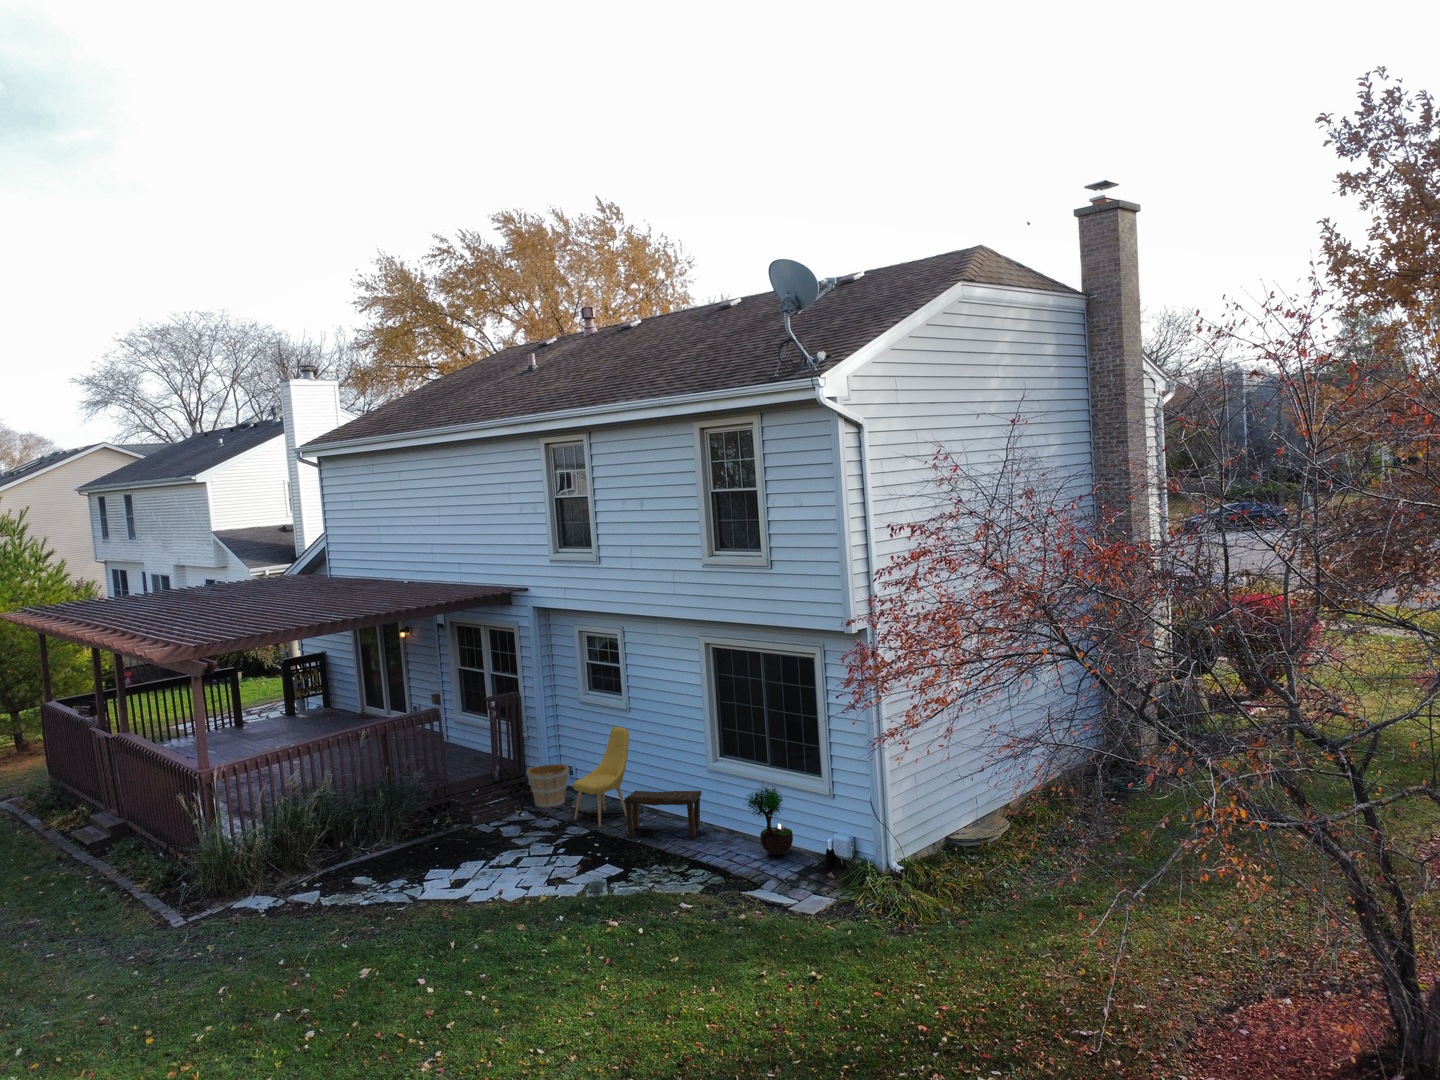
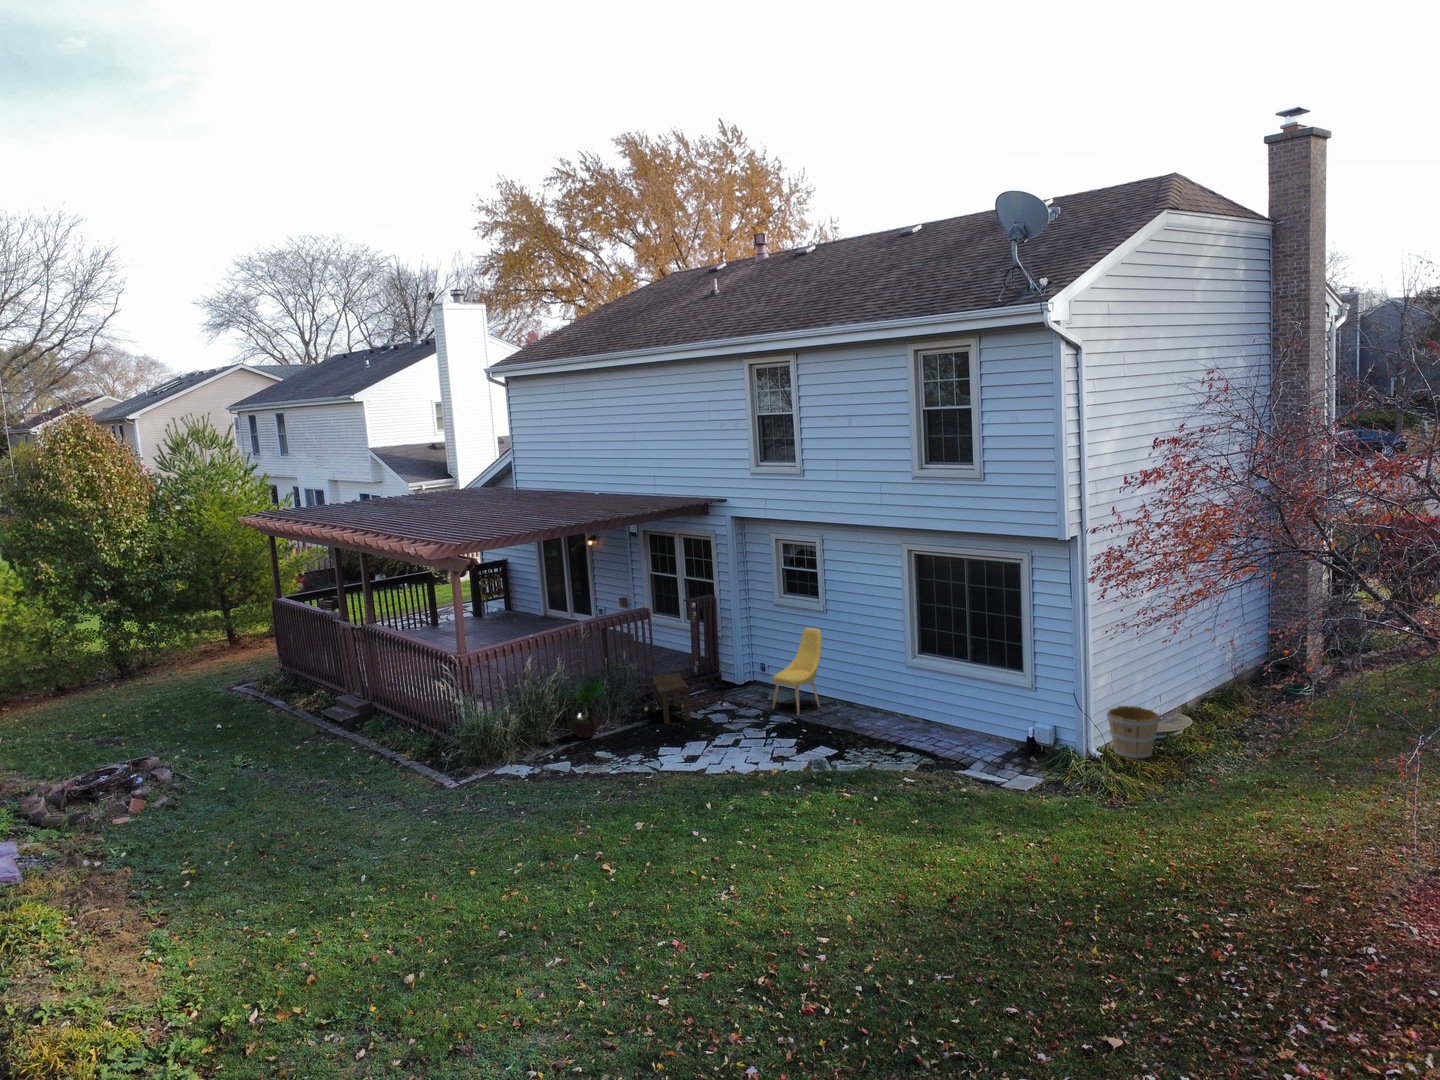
wooden bucket: present [527,764,569,808] -> present [1107,706,1160,759]
potted tree: present [743,786,793,855] -> present [571,680,603,738]
bench: present [624,790,701,839] -> present [653,673,691,724]

